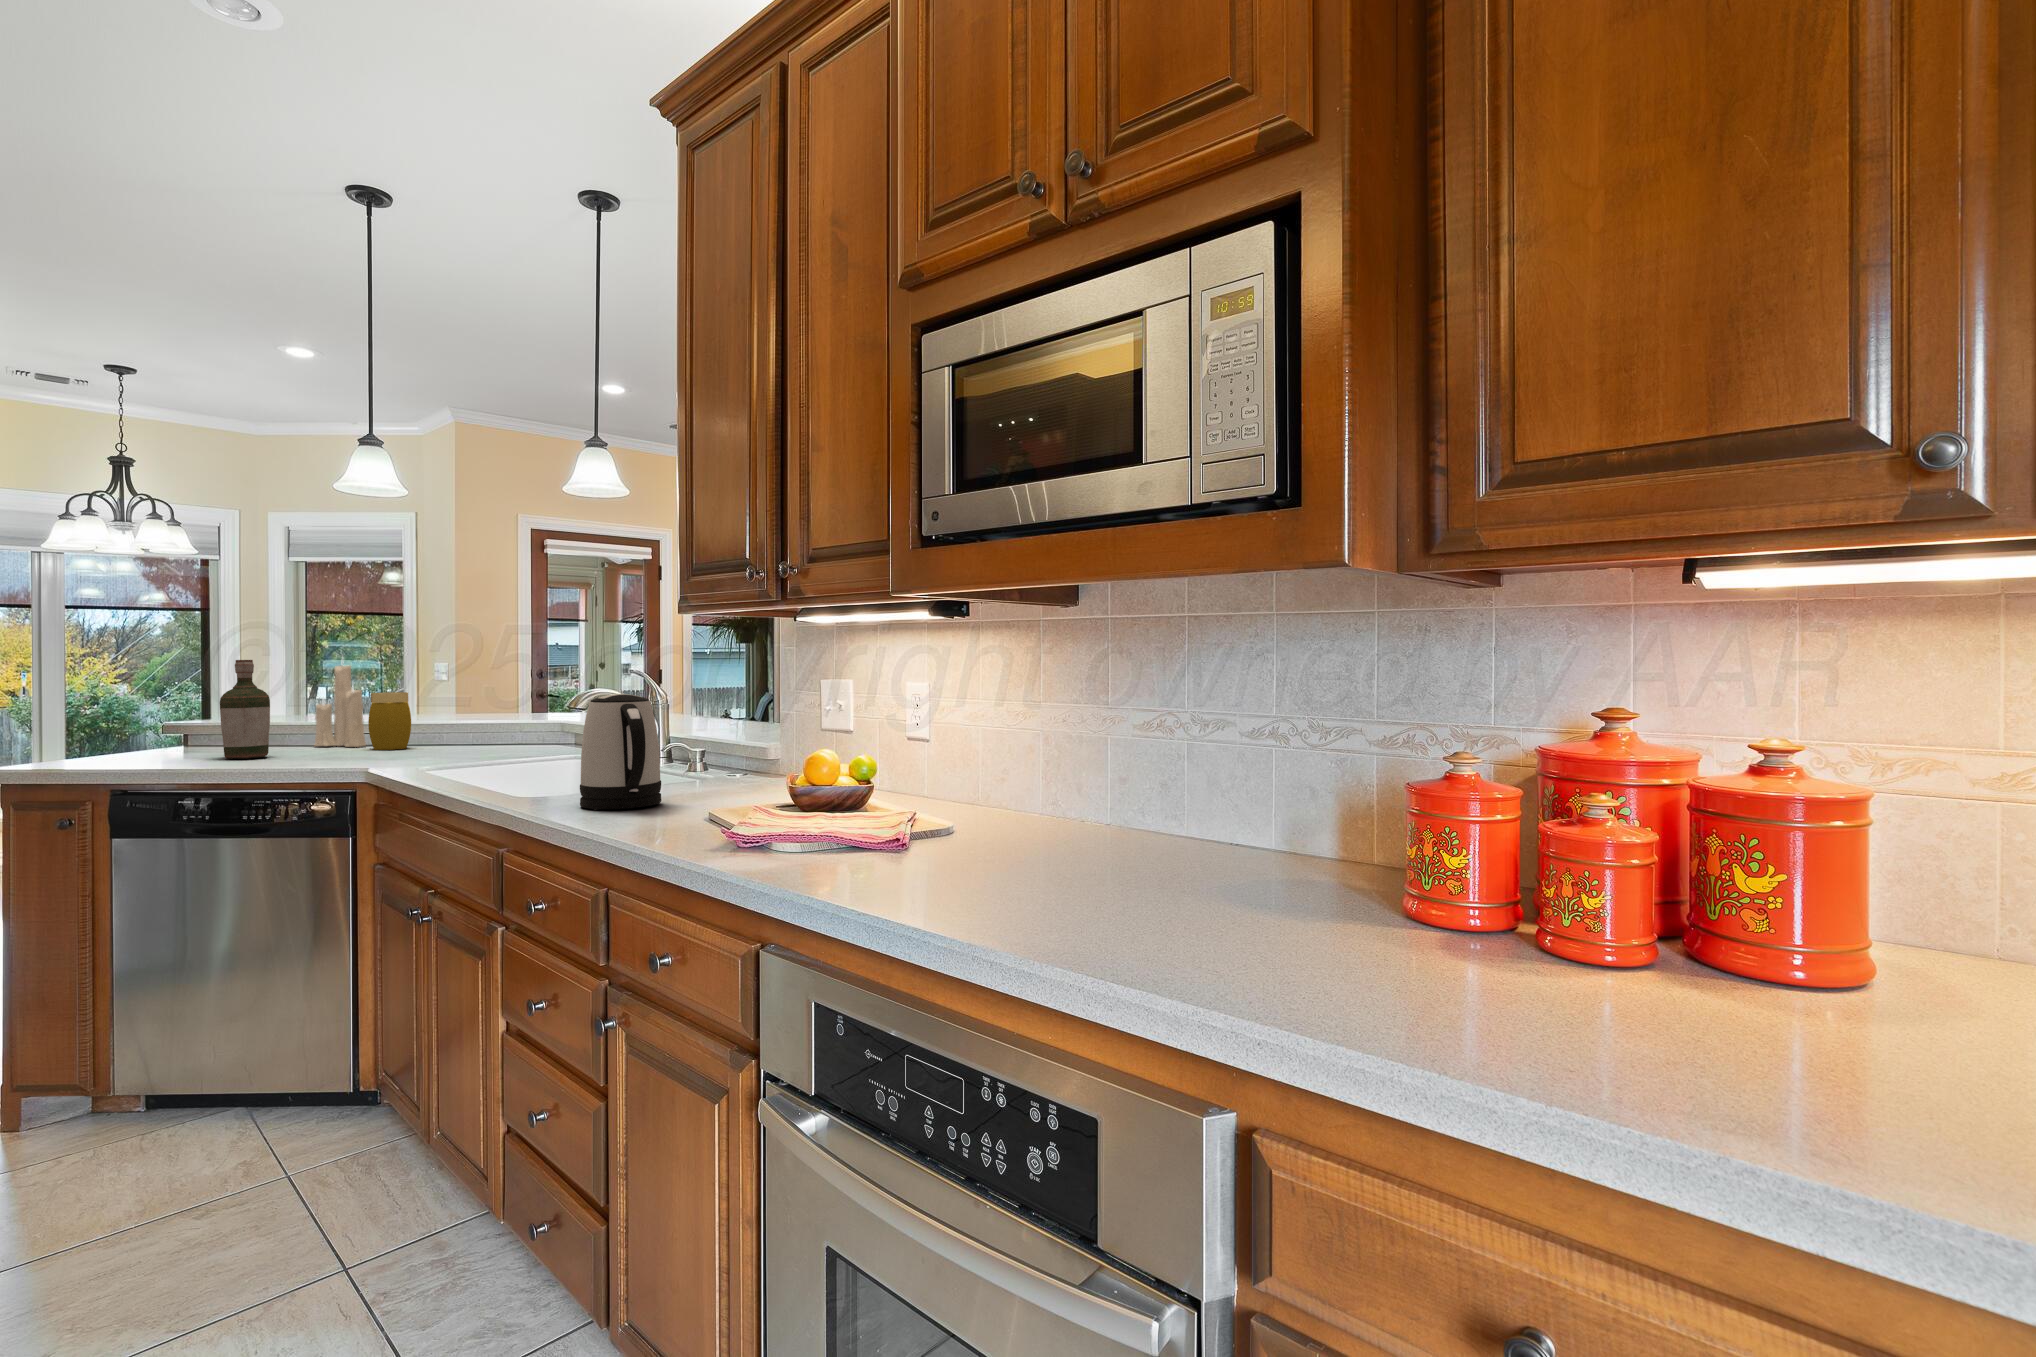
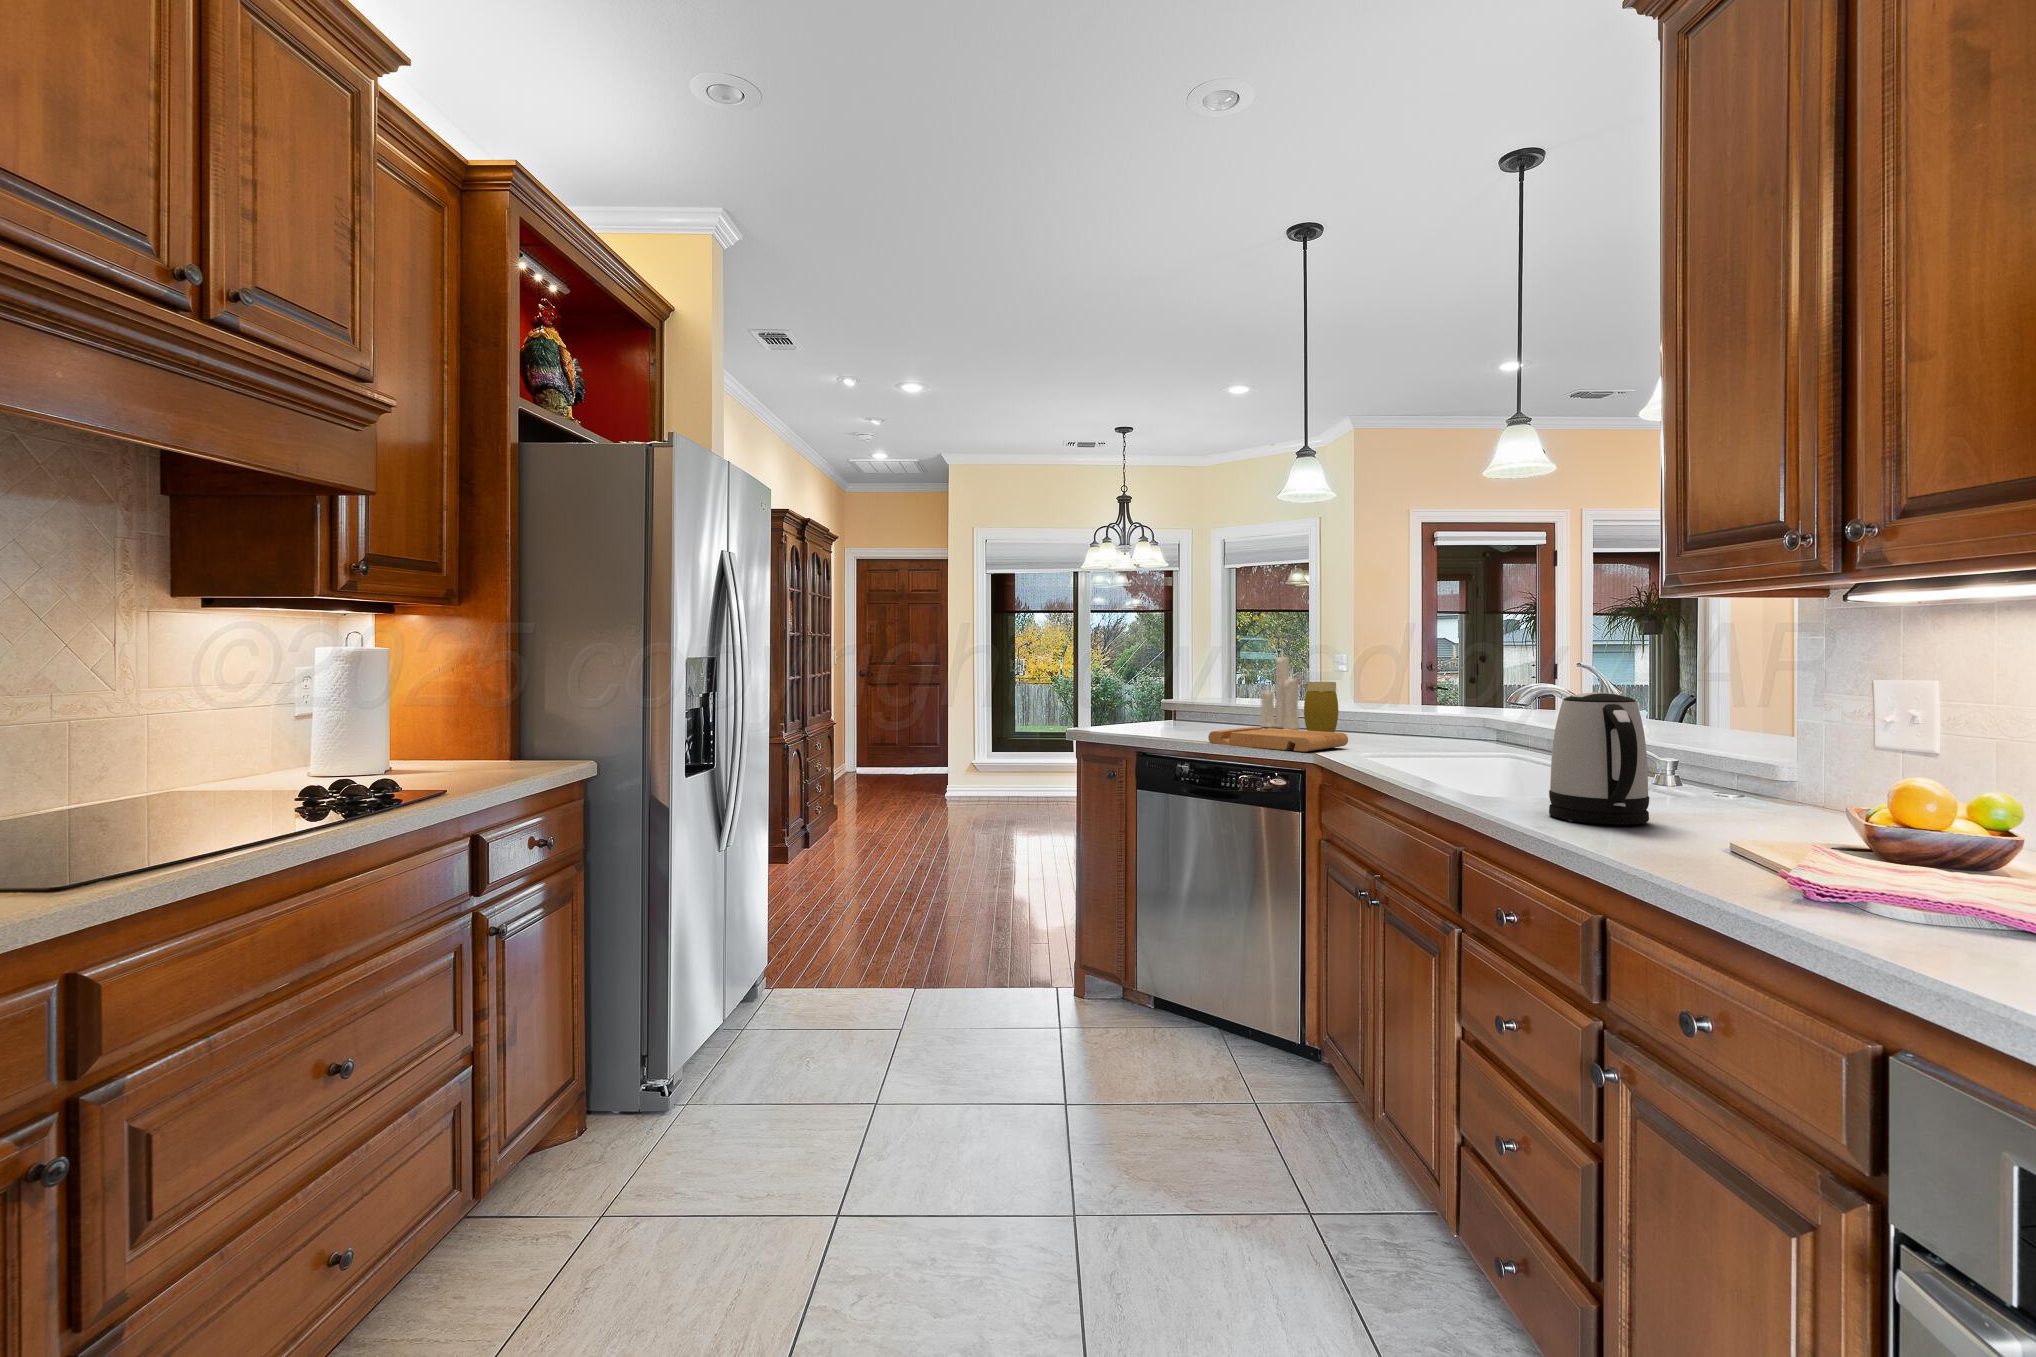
bottle: present [220,660,270,759] -> none [1200,652,1234,735]
cutting board: none [227,746,413,770] -> present [1208,727,1348,752]

